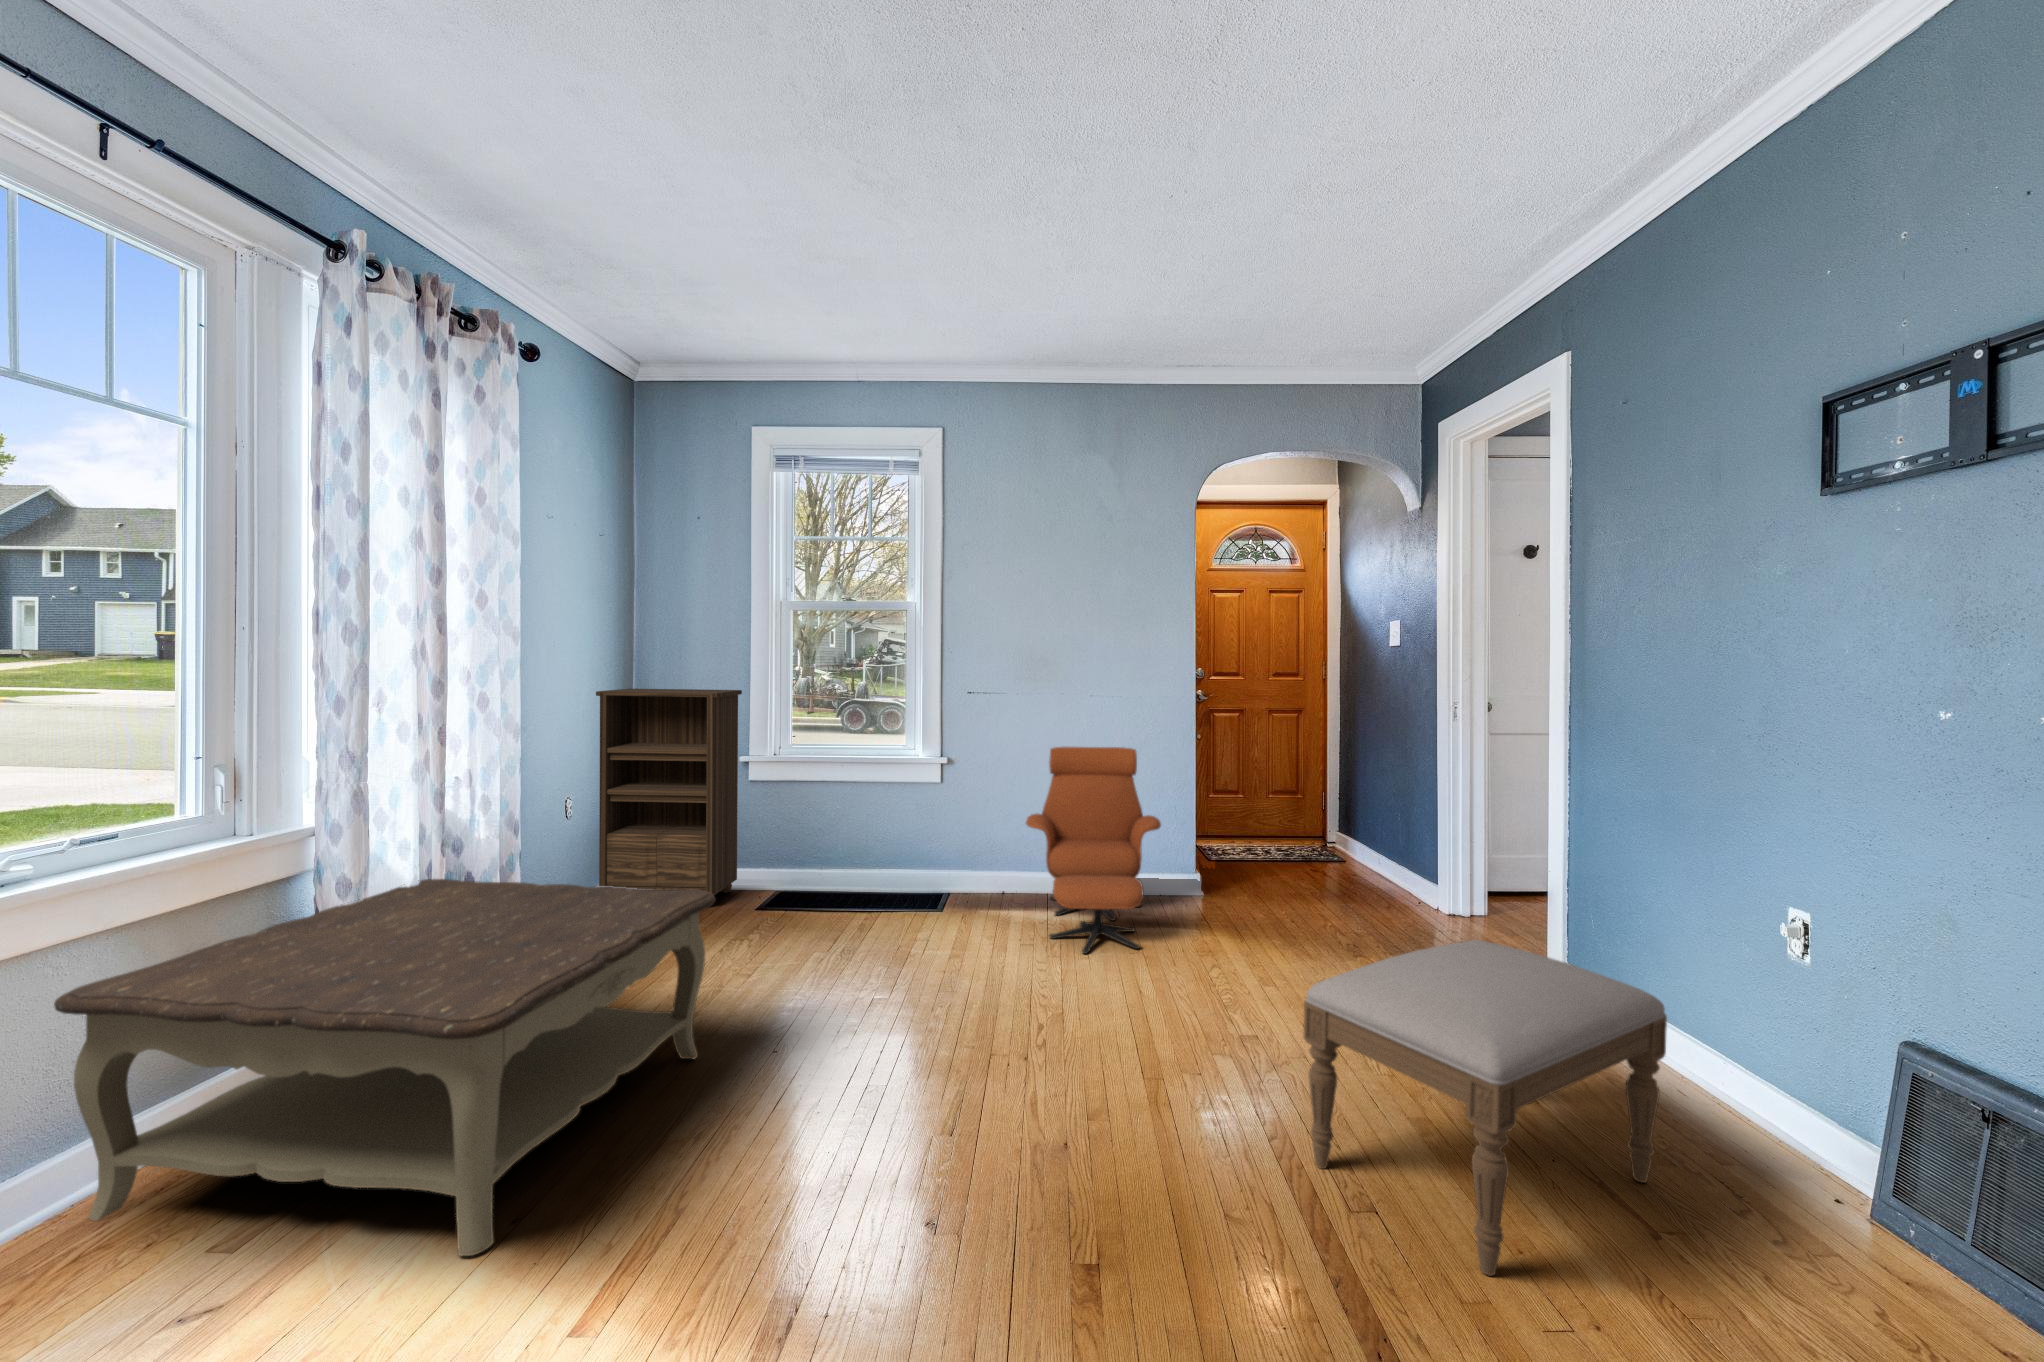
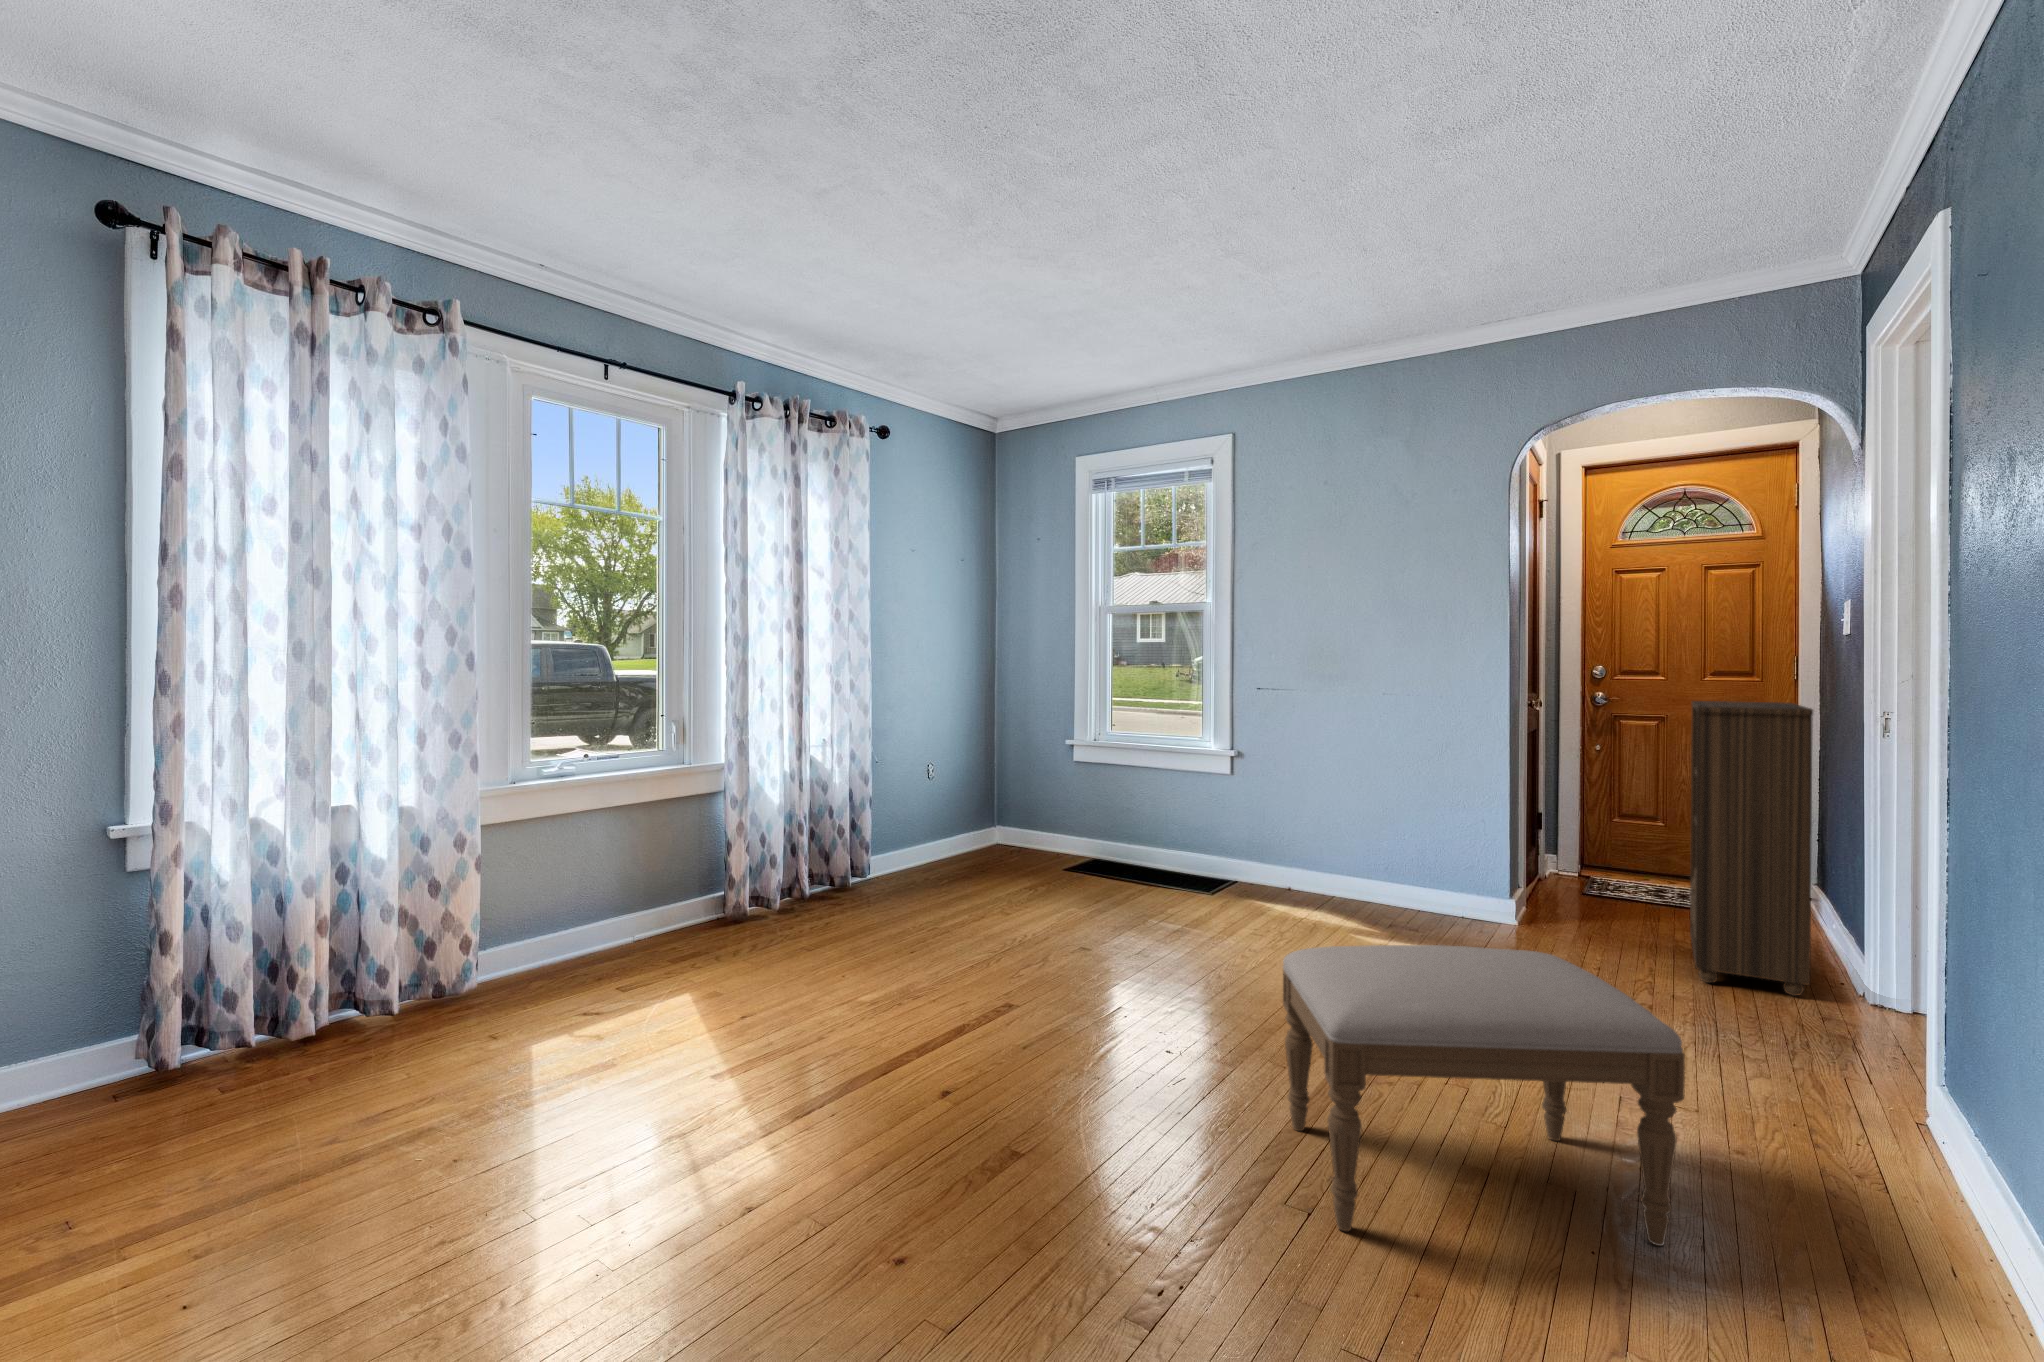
bookshelf: present [596,689,742,895] -> present [1690,701,1813,996]
lounge chair: present [1026,747,1161,954] -> none [1280,746,1443,954]
coffee table: present [54,879,715,1256] -> none [584,806,931,1012]

